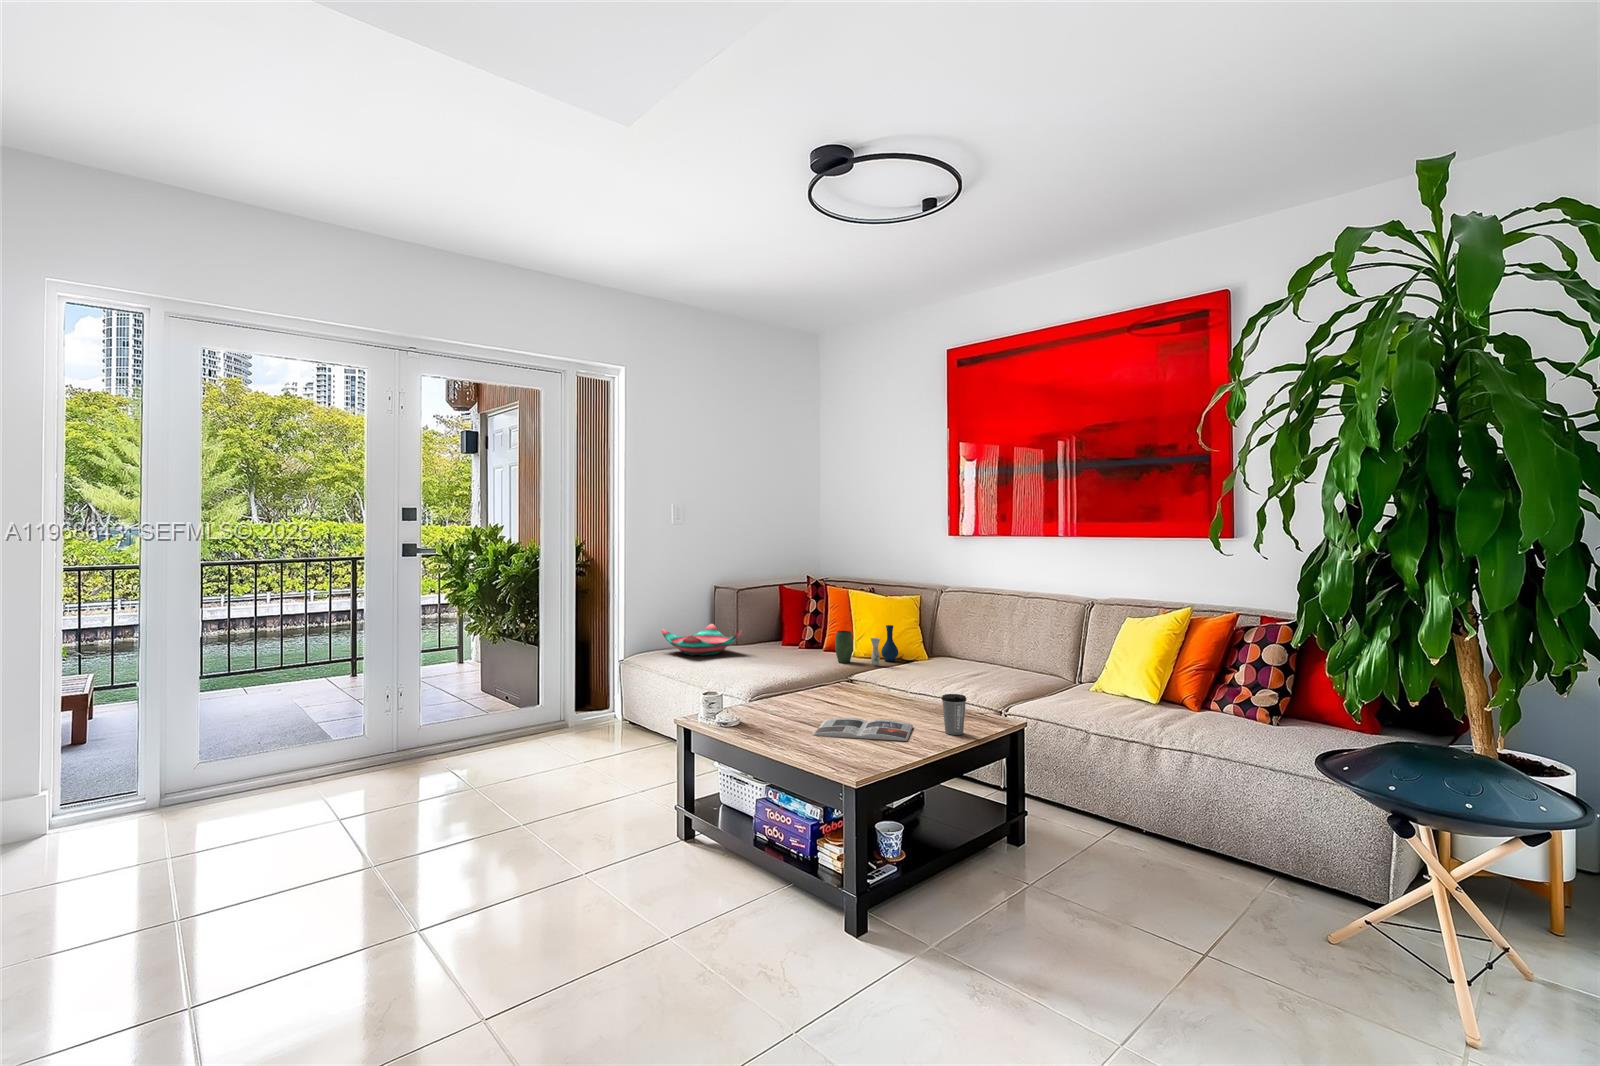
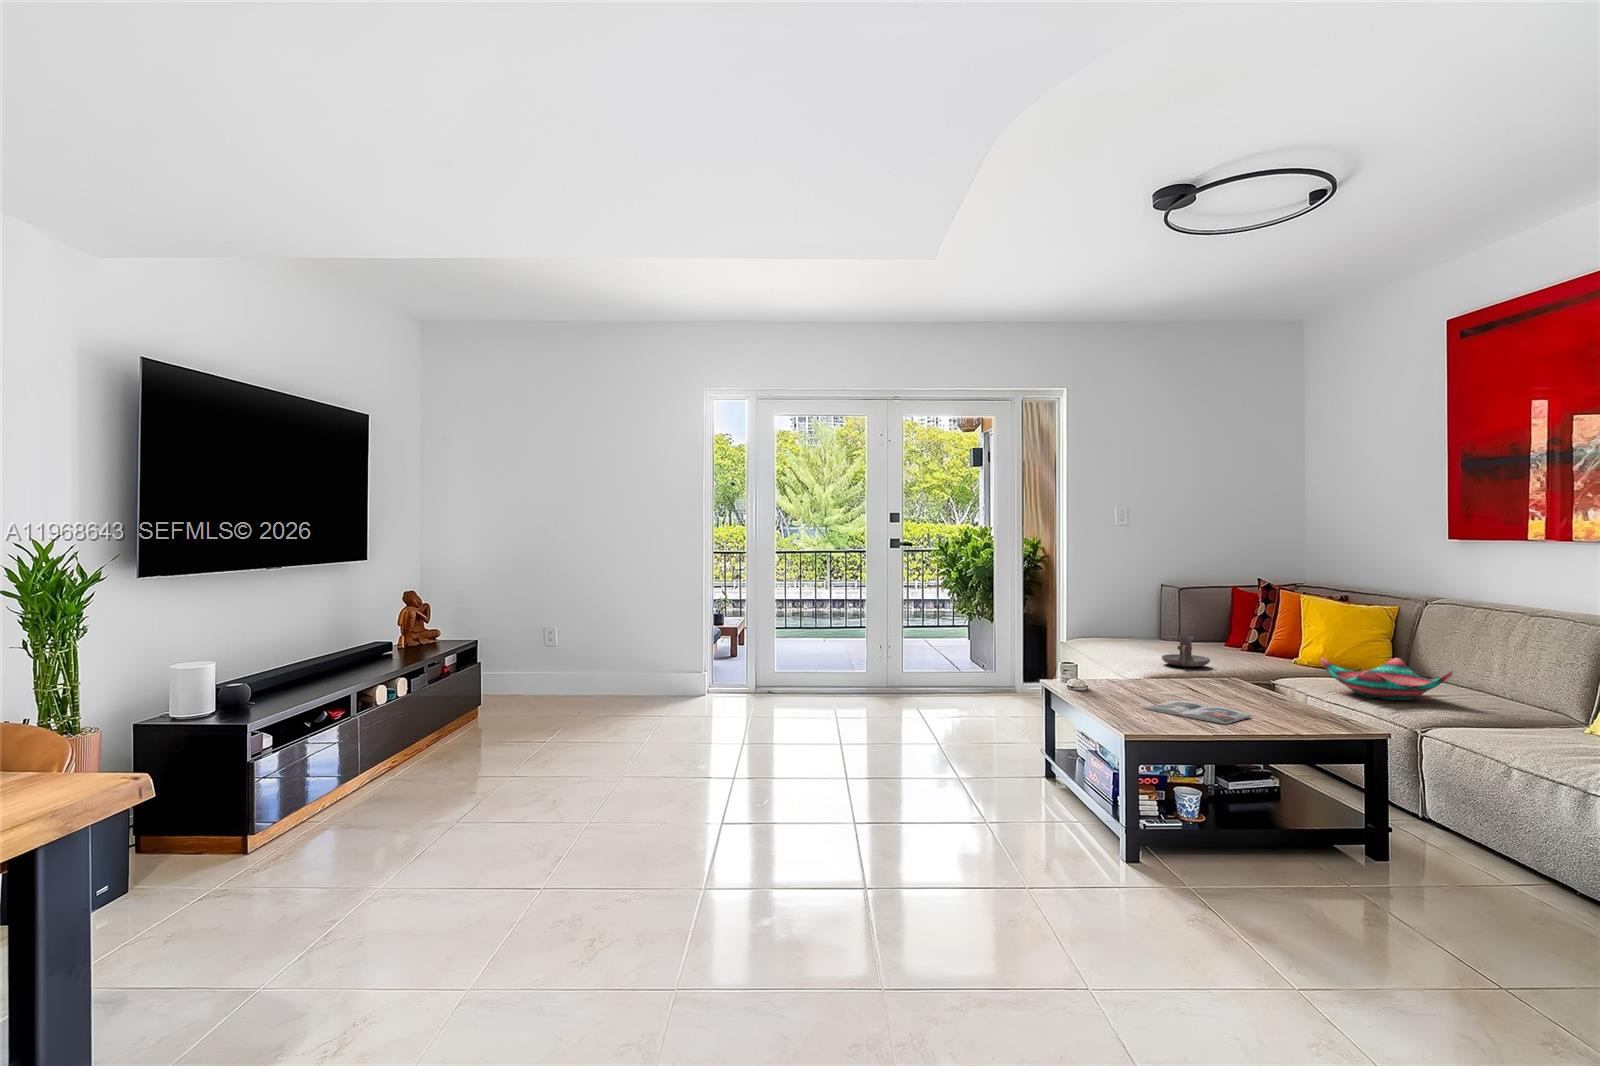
decorative bowl: present [662,624,742,656] -> present [1321,658,1453,700]
vase: present [835,625,898,666] -> none [1265,634,1345,674]
candle holder: none [752,639,798,672] -> present [1162,636,1210,667]
coffee cup: present [942,694,966,735] -> none [1275,690,1302,729]

